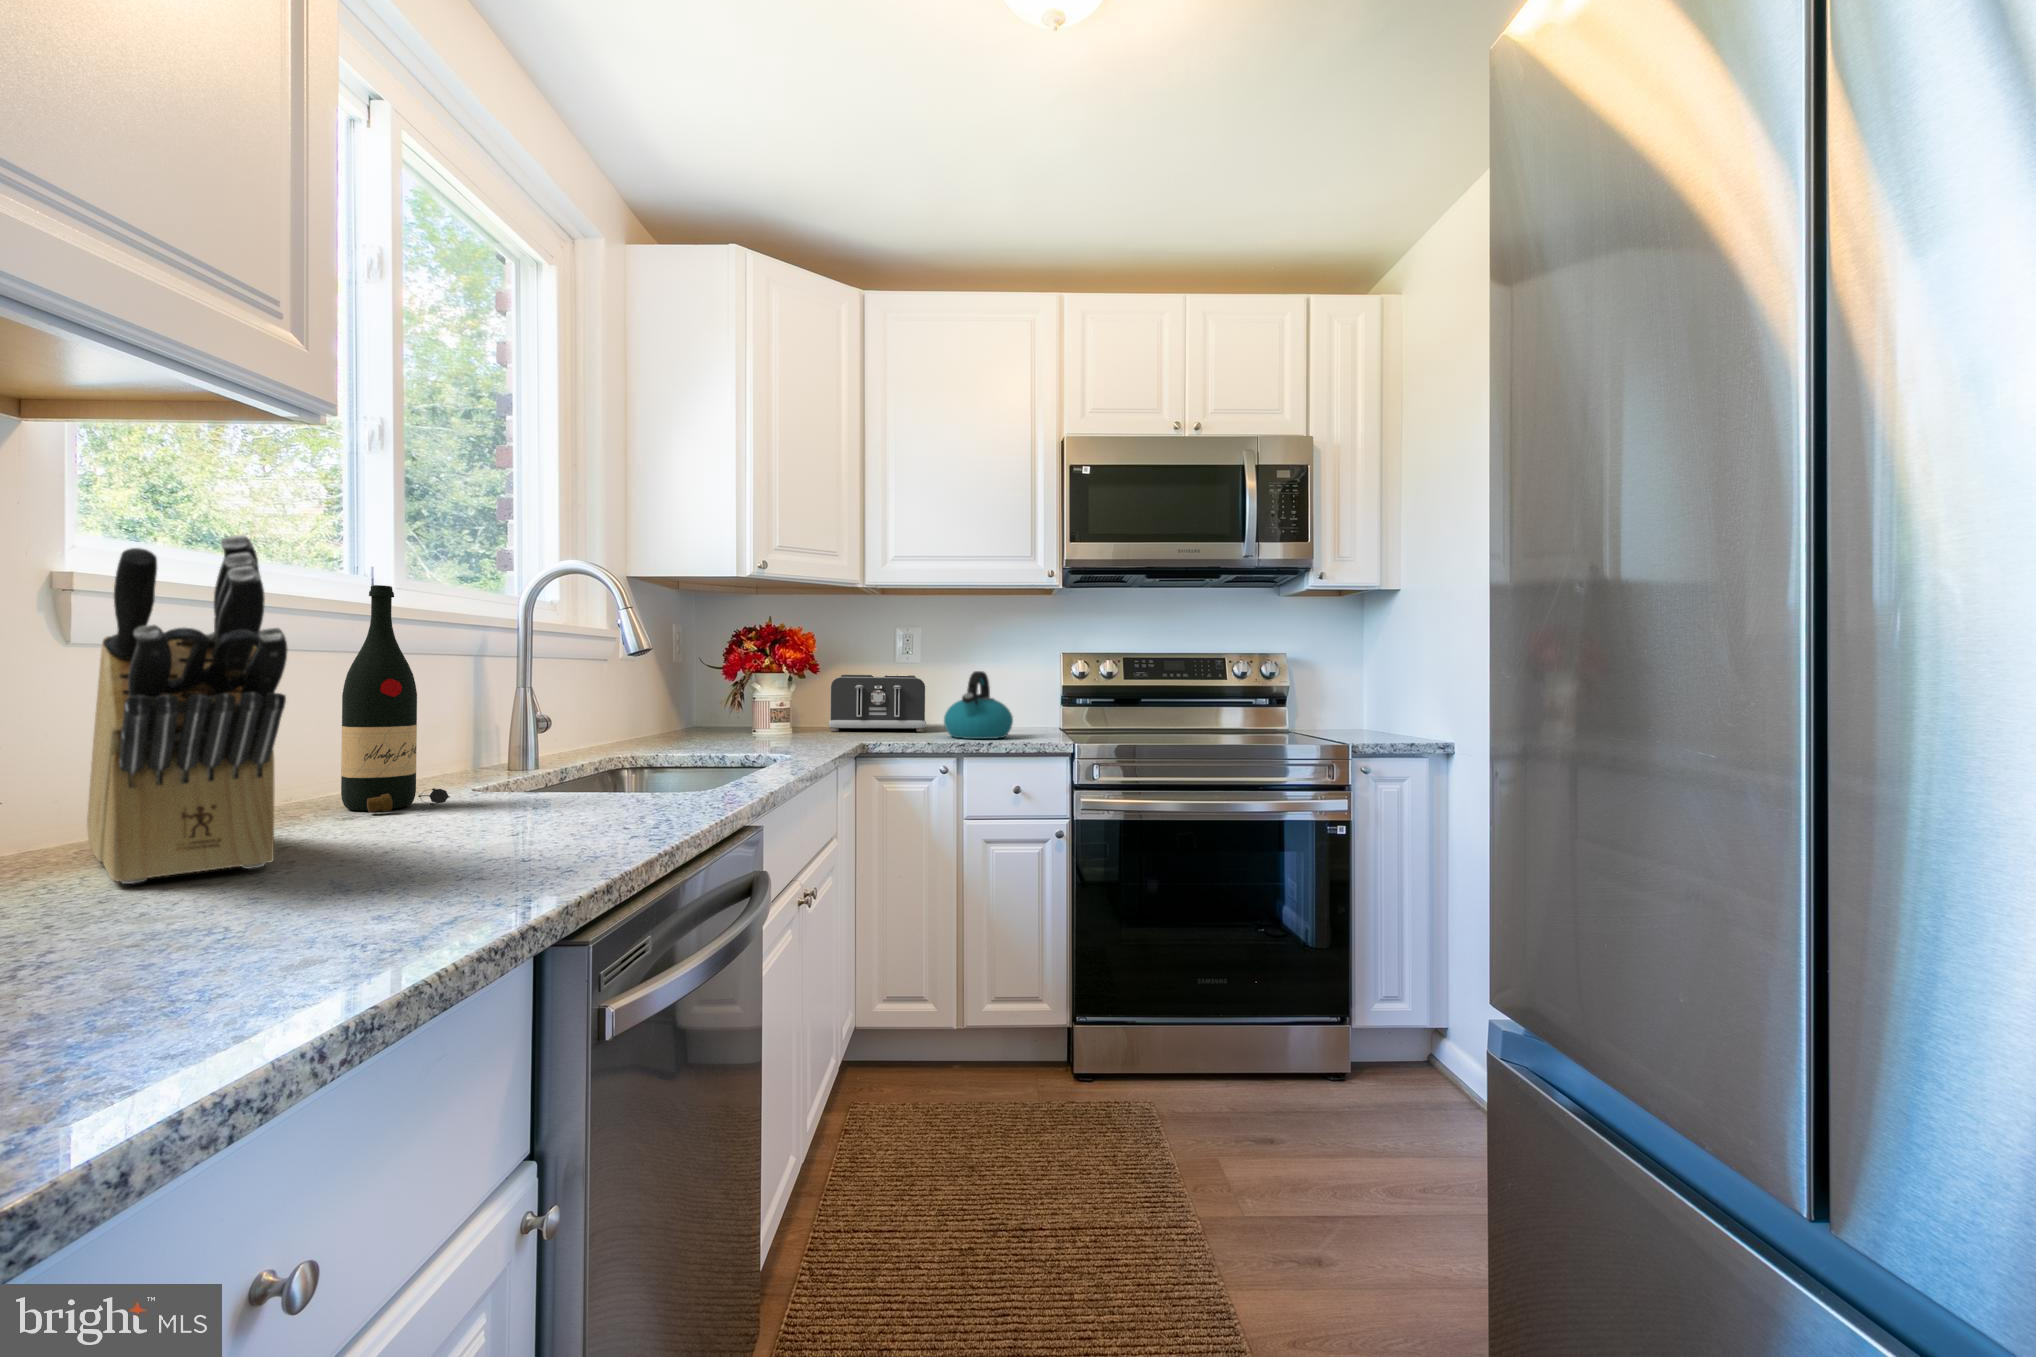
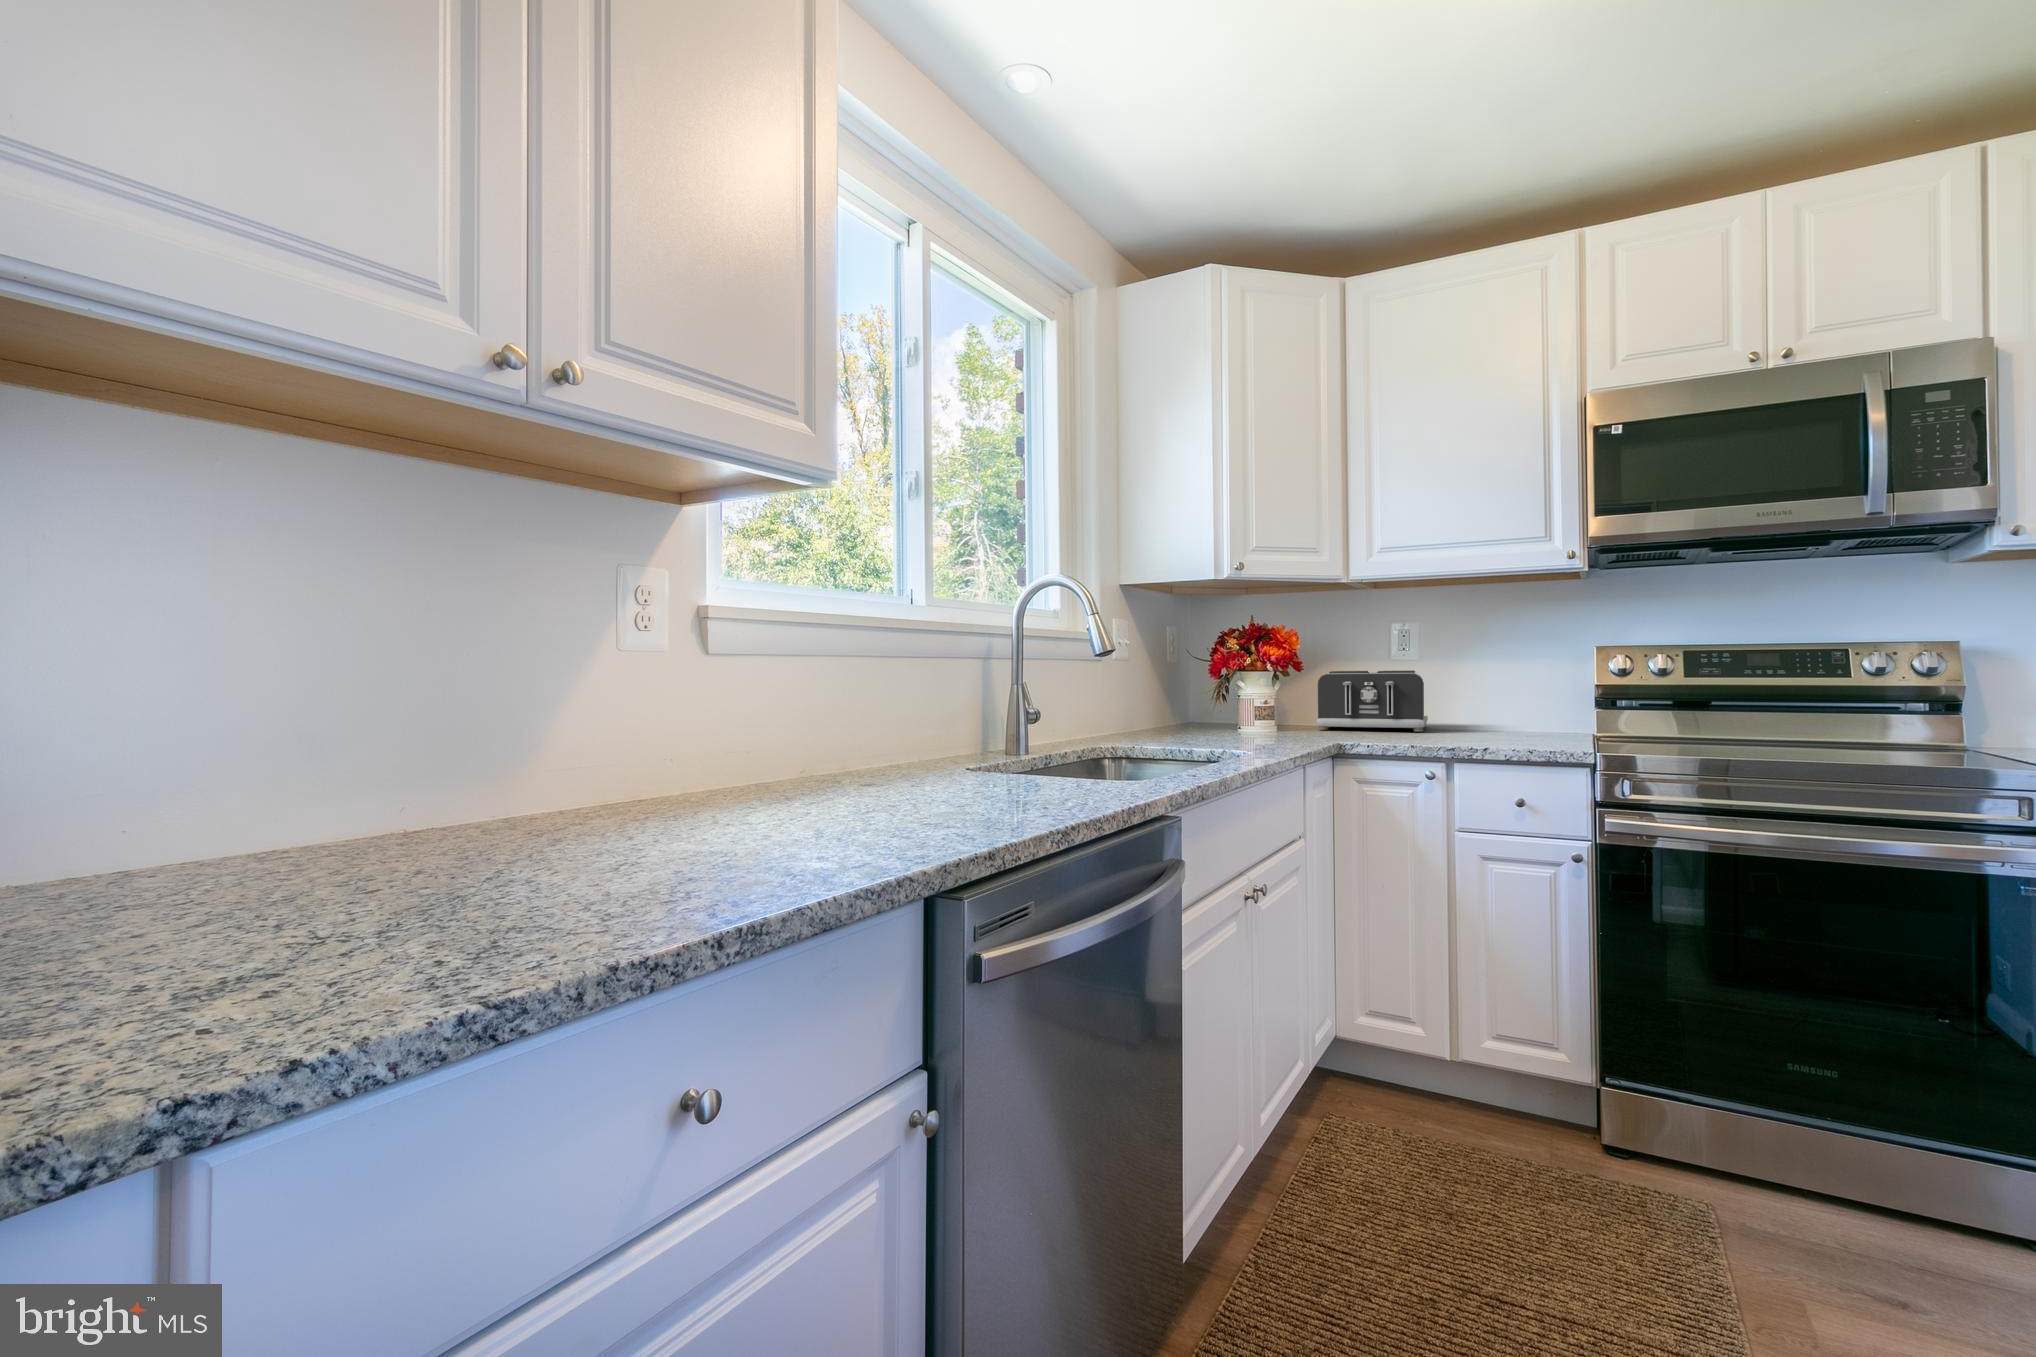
knife block: present [87,535,287,884] -> none [698,582,791,824]
wine bottle: present [341,585,450,812] -> none [865,610,935,786]
kettle: present [944,671,1013,739] -> none [1440,664,1527,741]

